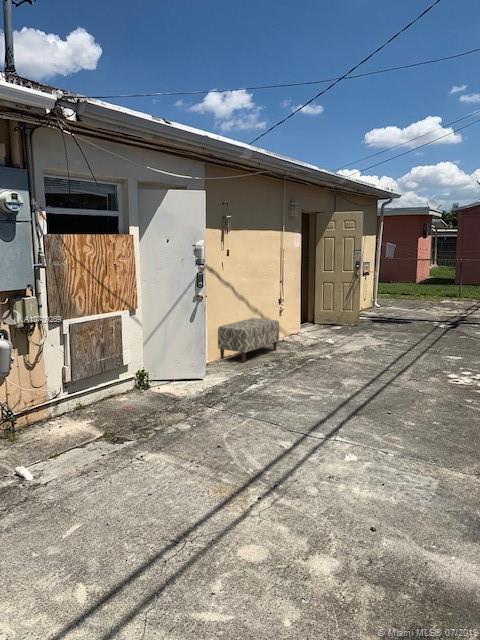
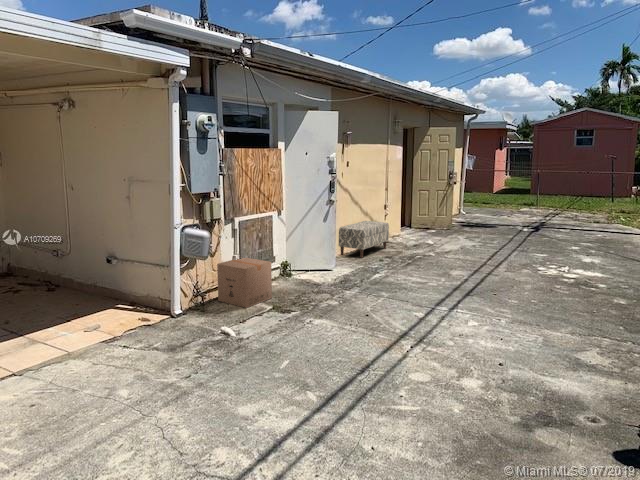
cardboard box: none [39,367,110,434] -> present [217,258,272,308]

